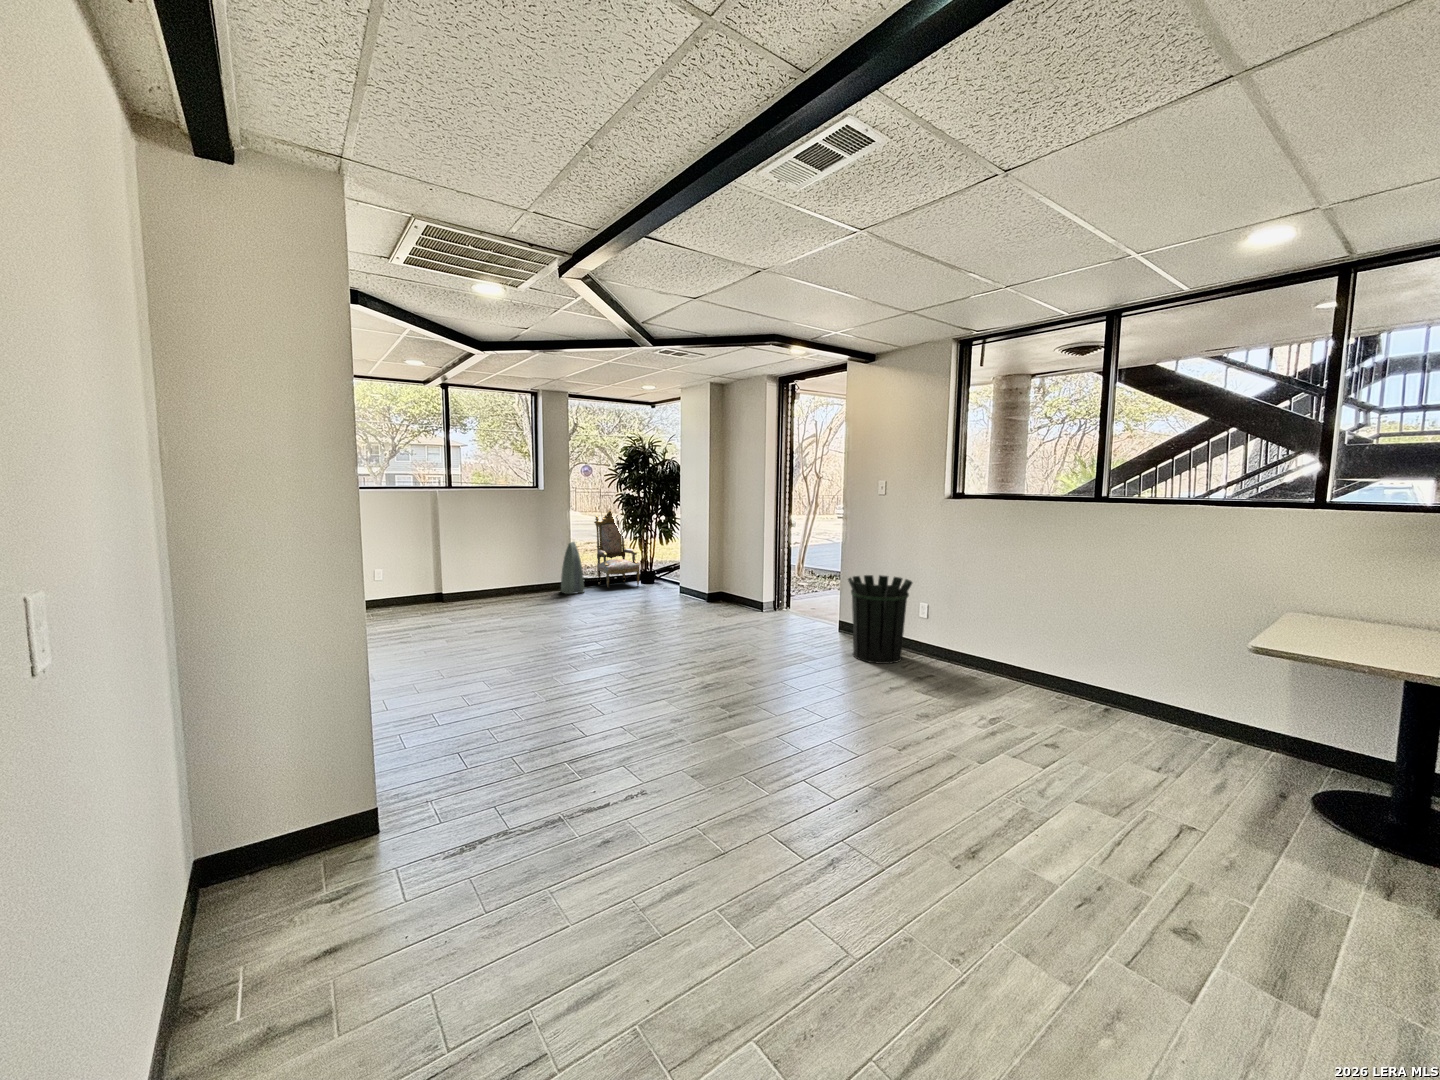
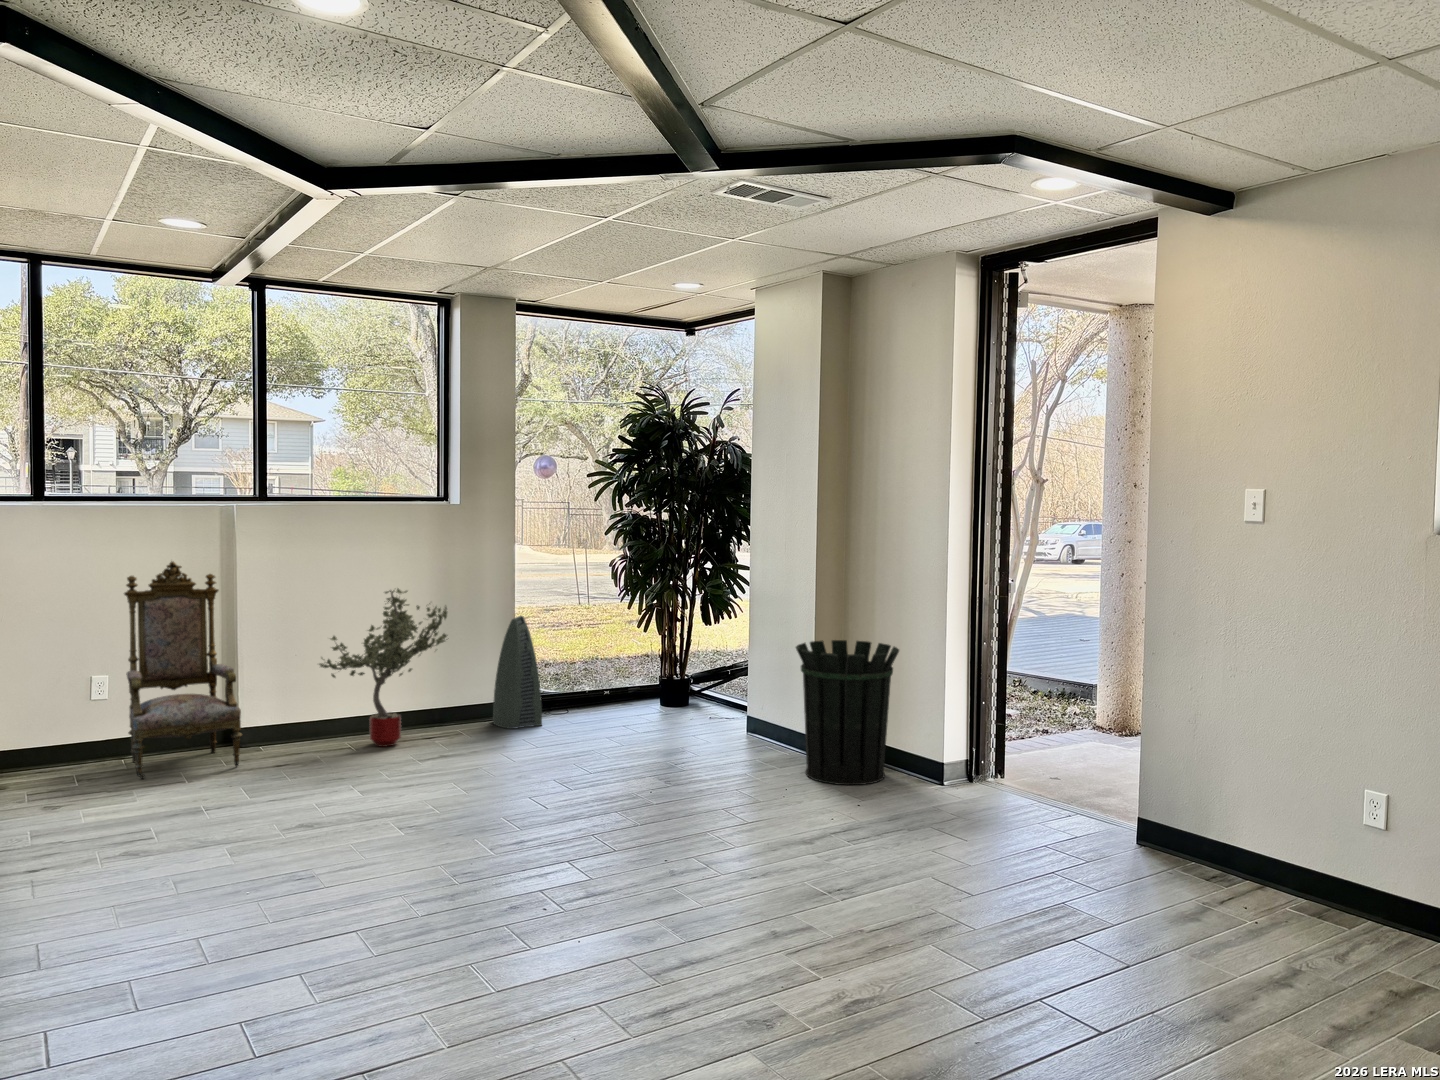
armchair: present [594,510,640,588] -> present [124,561,242,779]
potted tree: none [478,528,540,602] -> present [319,588,447,747]
waste bin: present [848,575,912,664] -> present [796,640,899,785]

